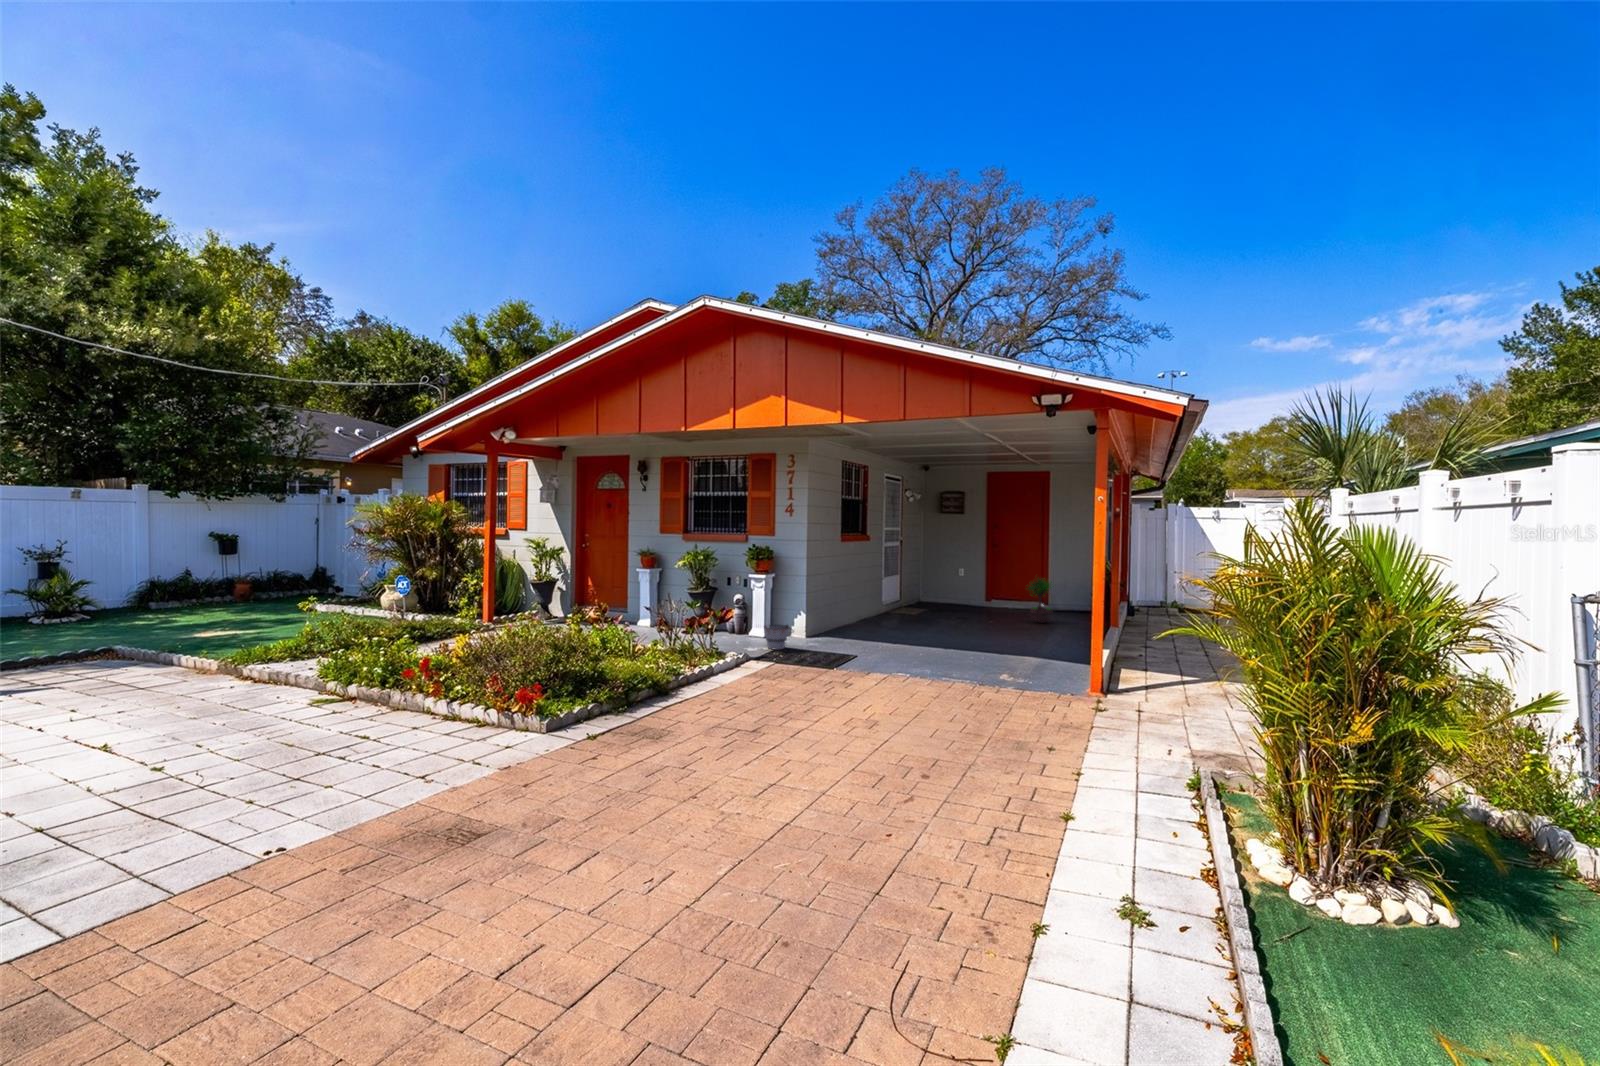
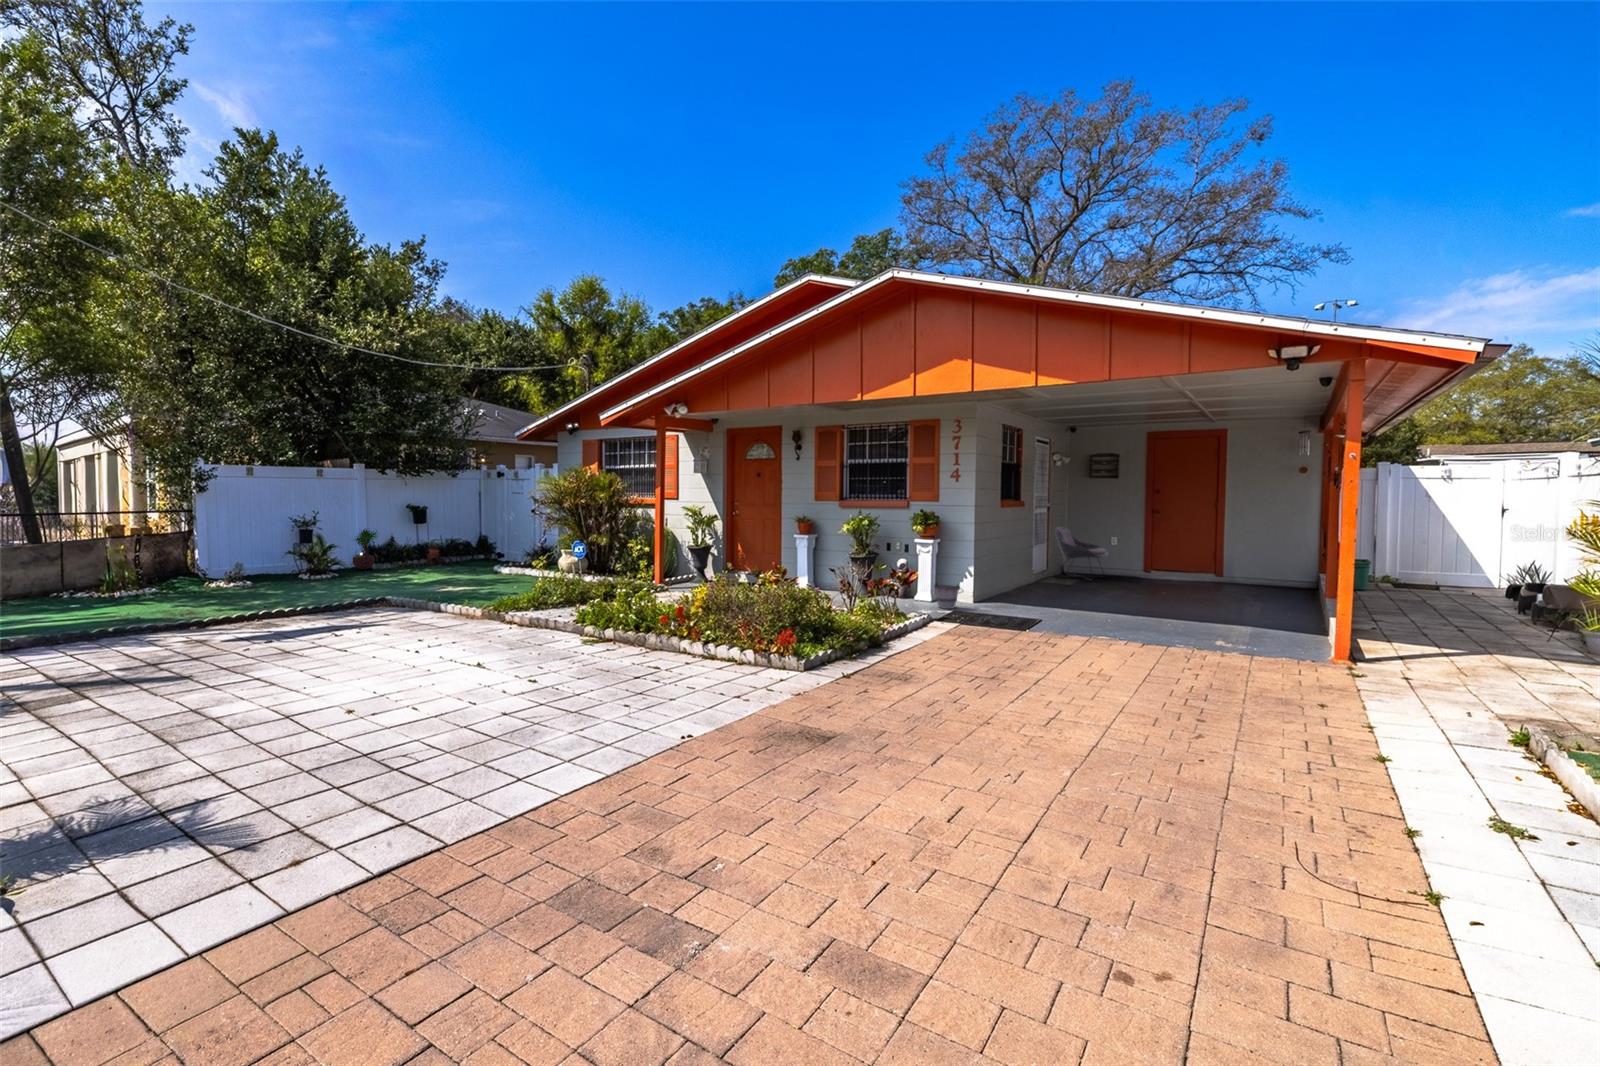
lounge chair: none [907,564,959,619] -> present [1056,527,1109,579]
potted tree: present [1028,579,1053,623] -> present [353,529,377,569]

